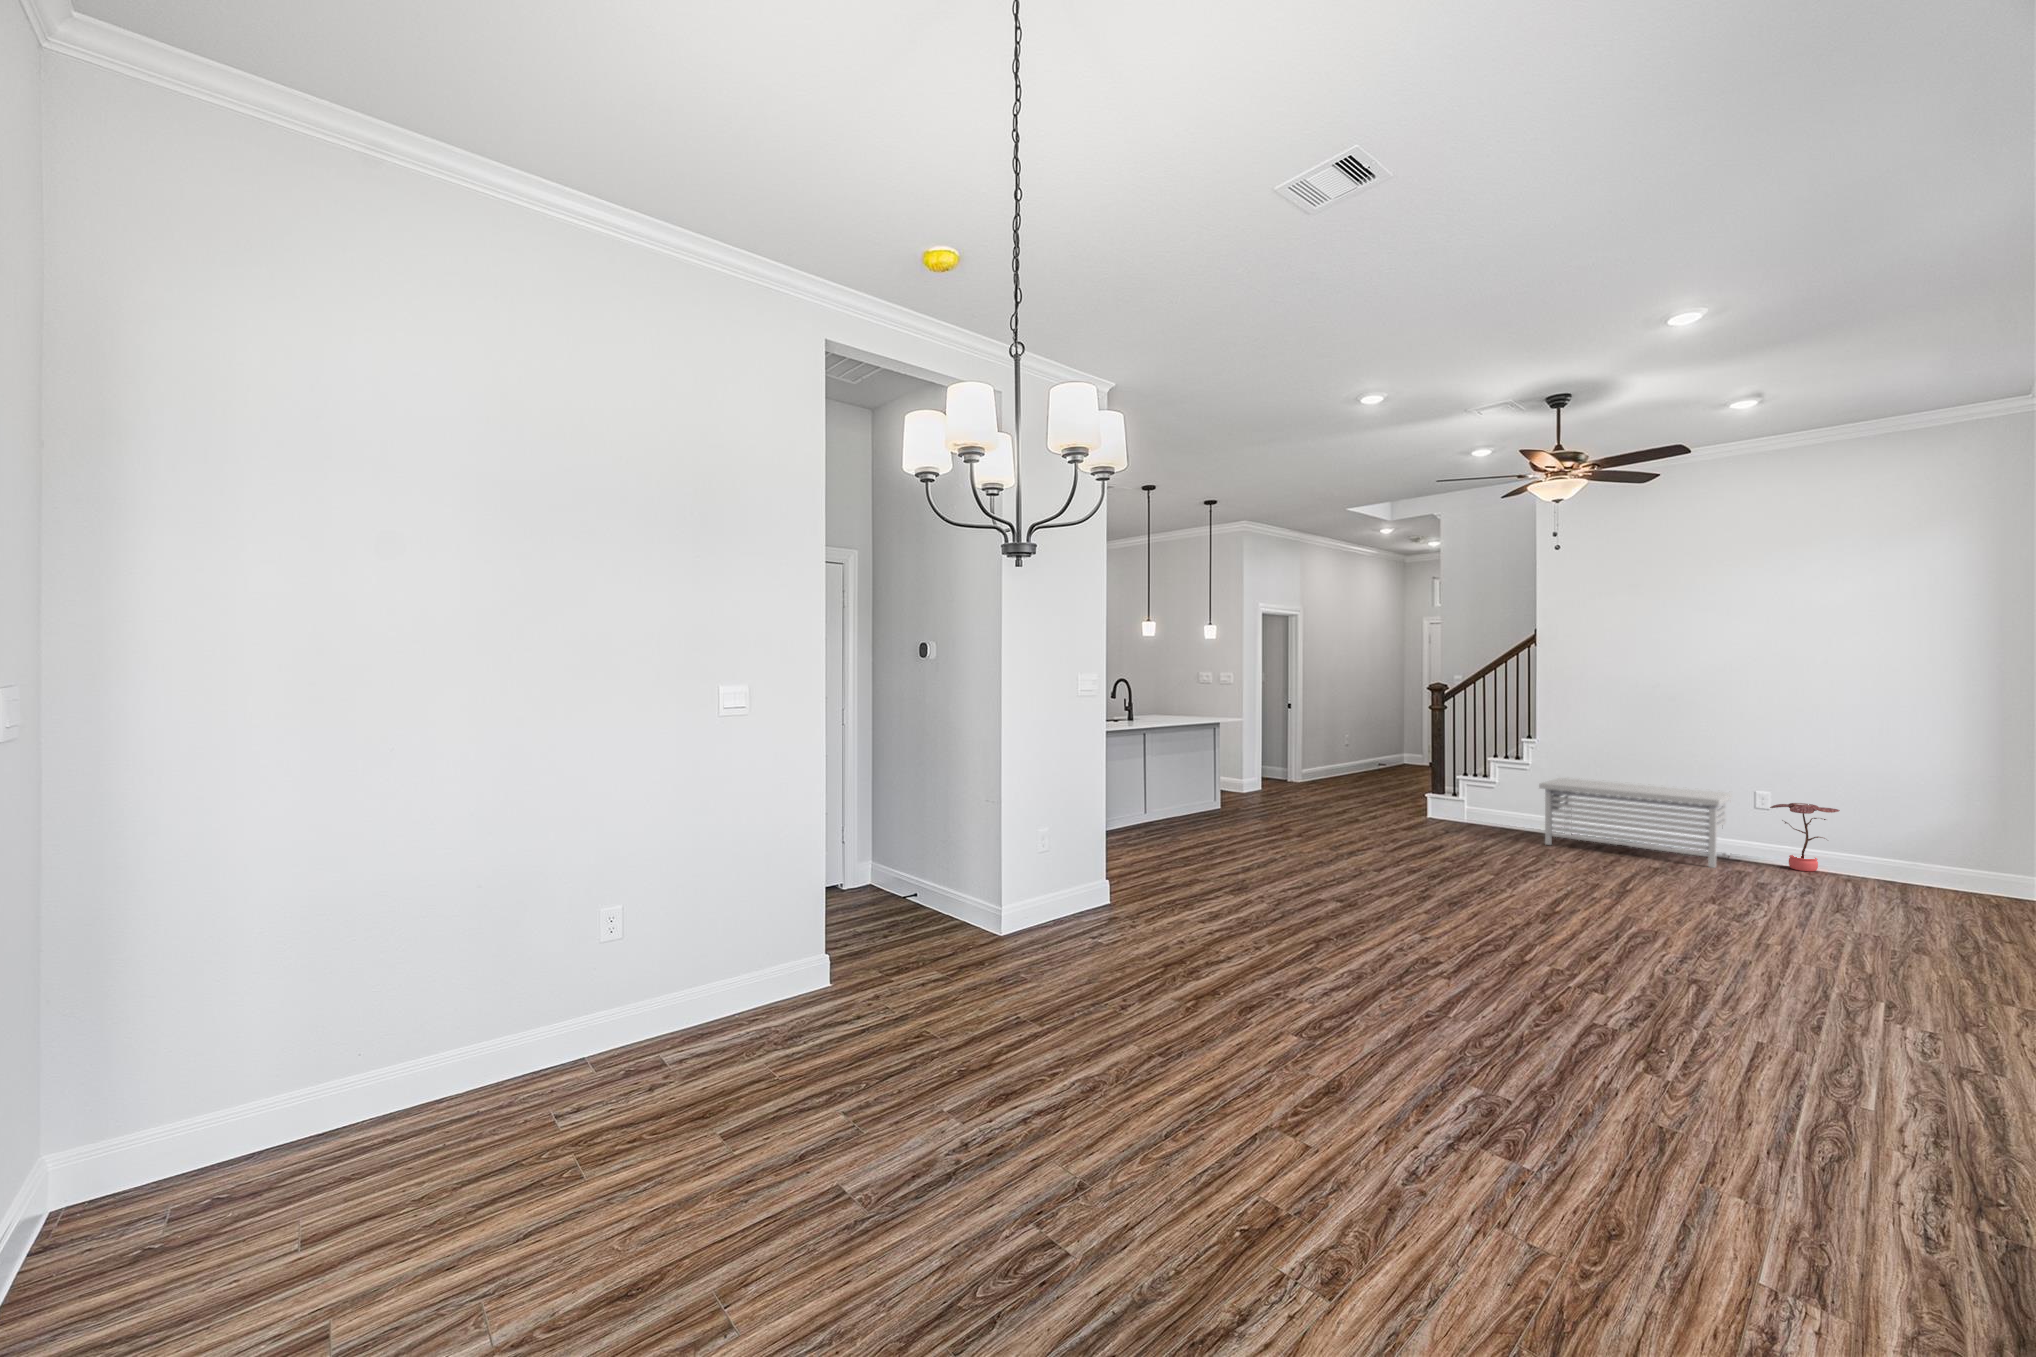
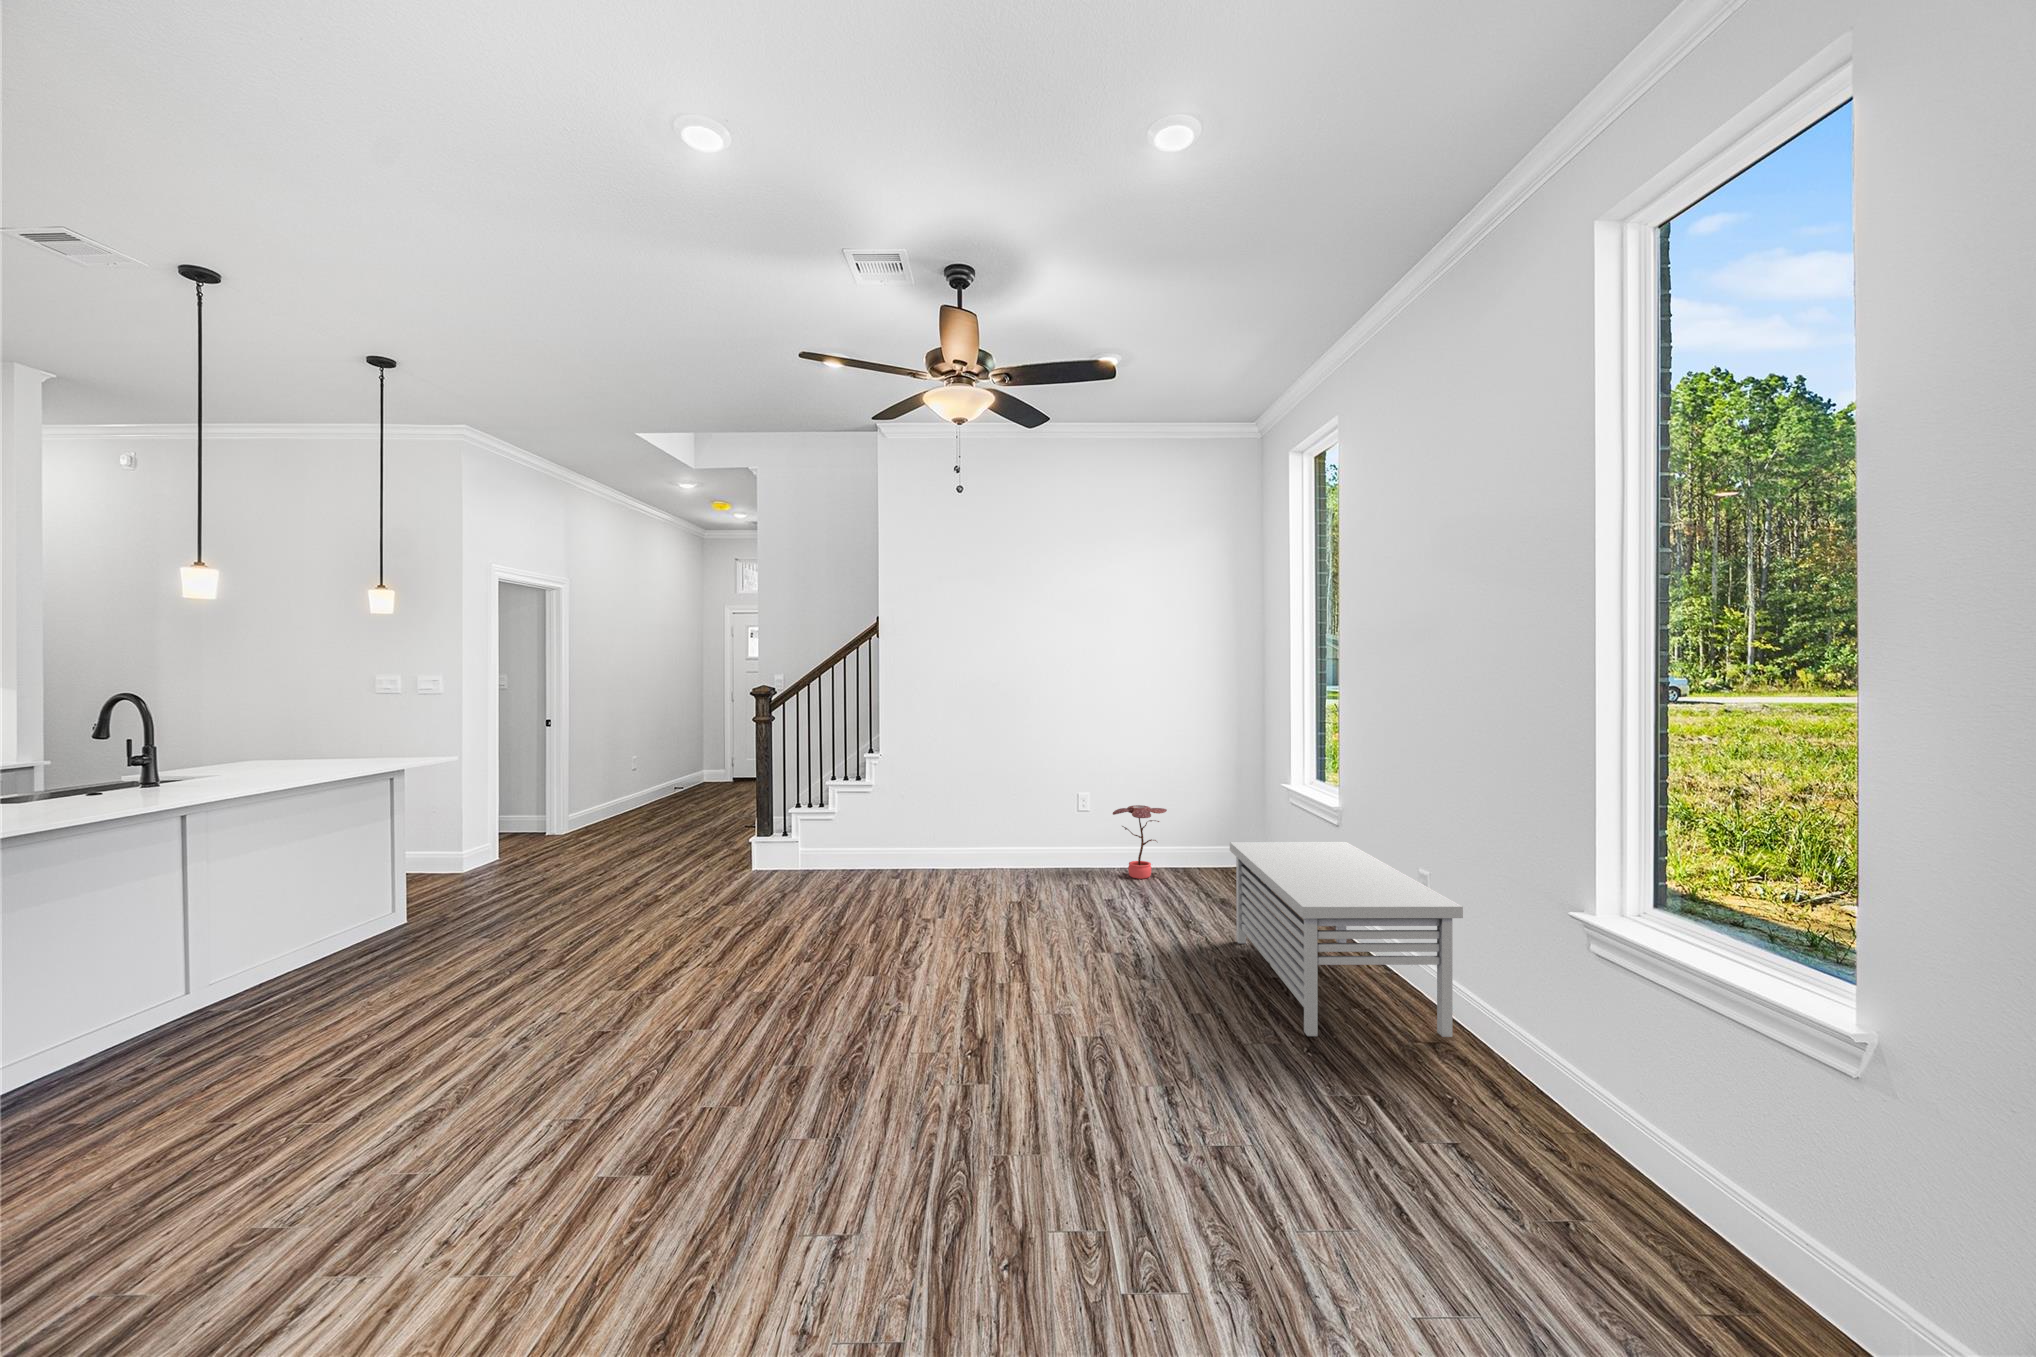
storage bench: present [1539,778,1732,868] -> present [1230,842,1463,1037]

